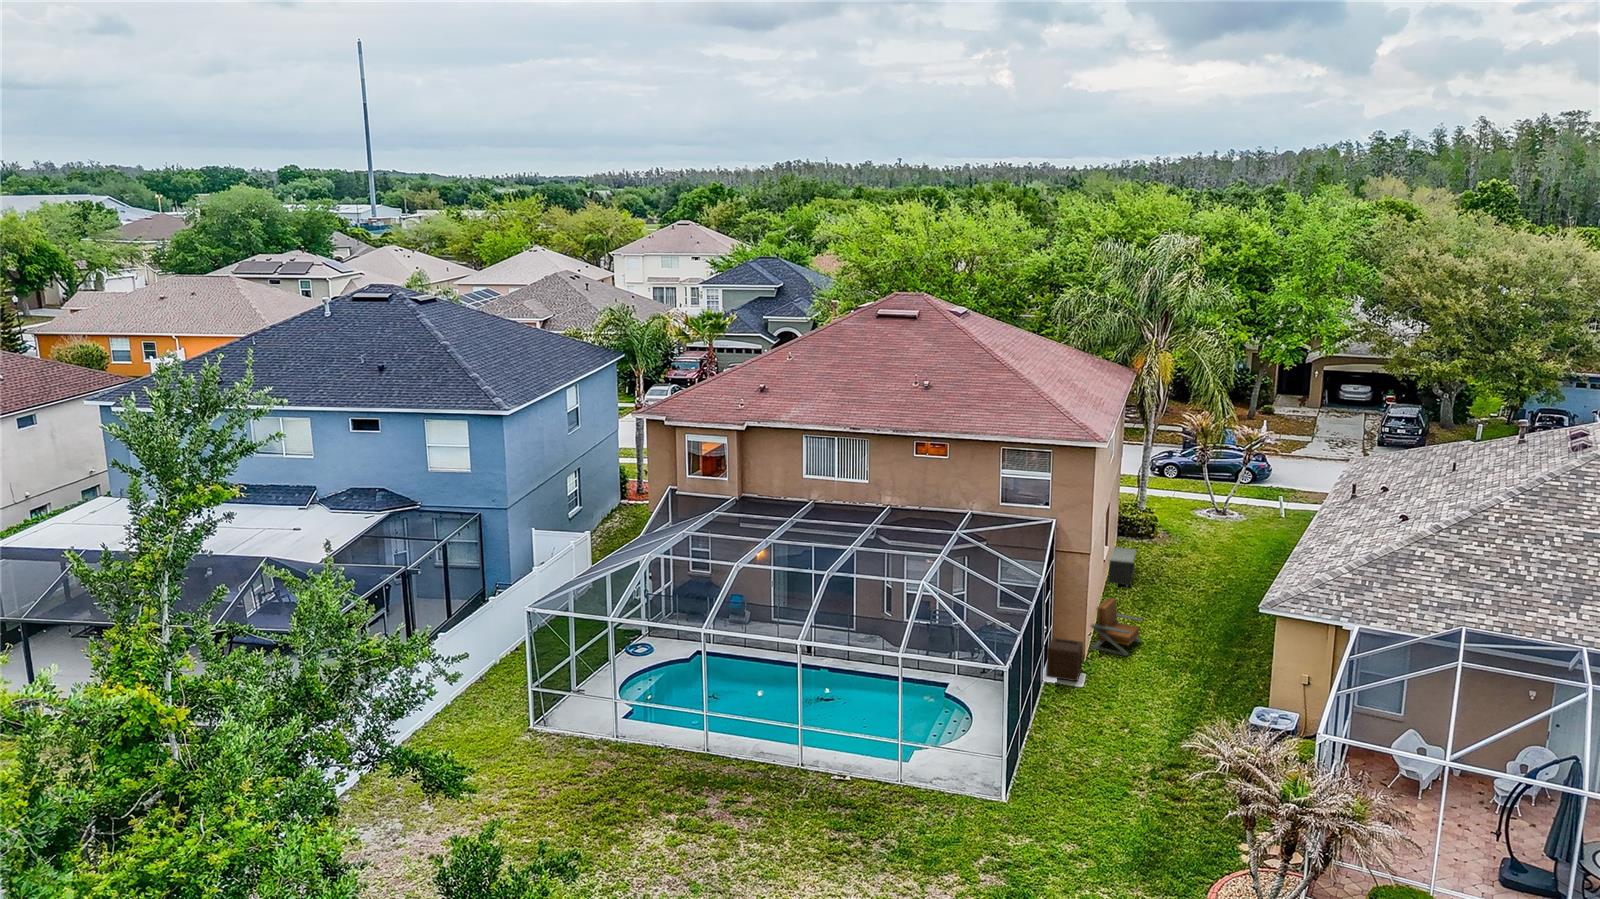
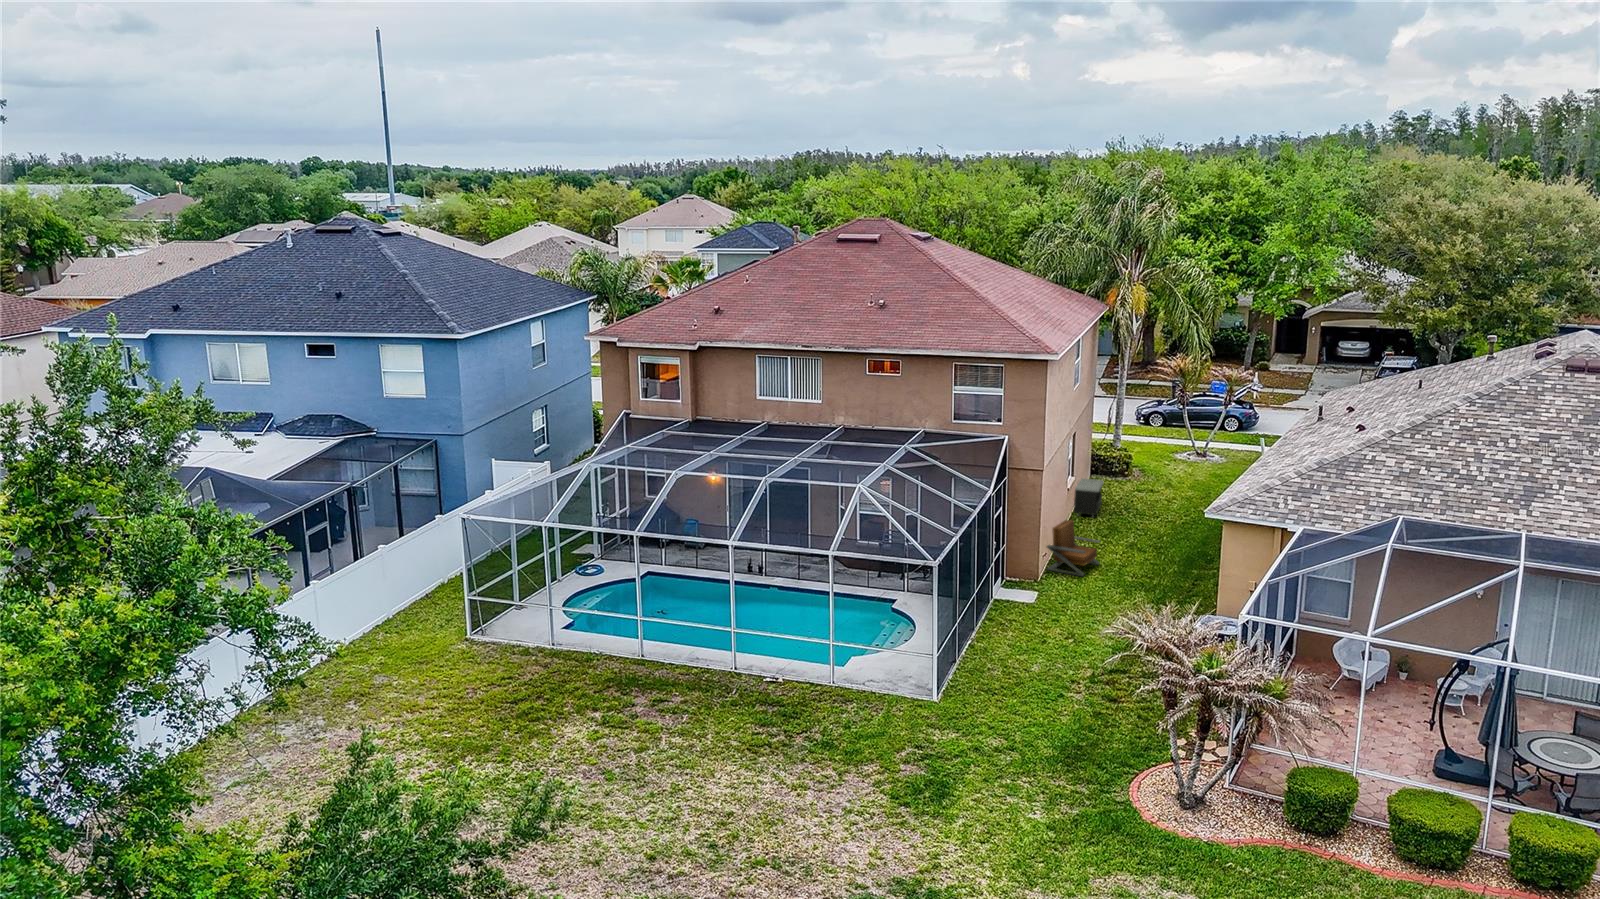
wooden crate: present [1046,638,1083,681] -> none [997,556,1036,598]

